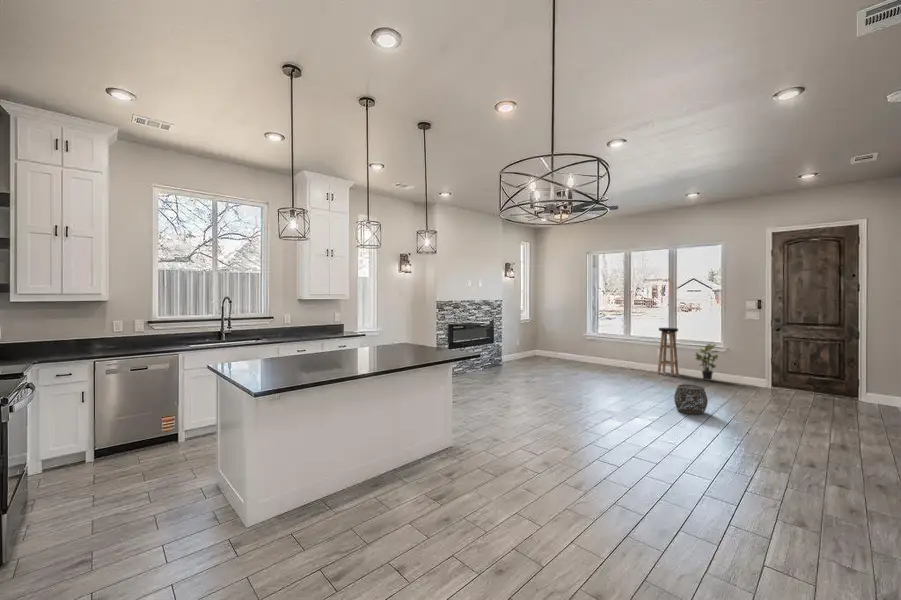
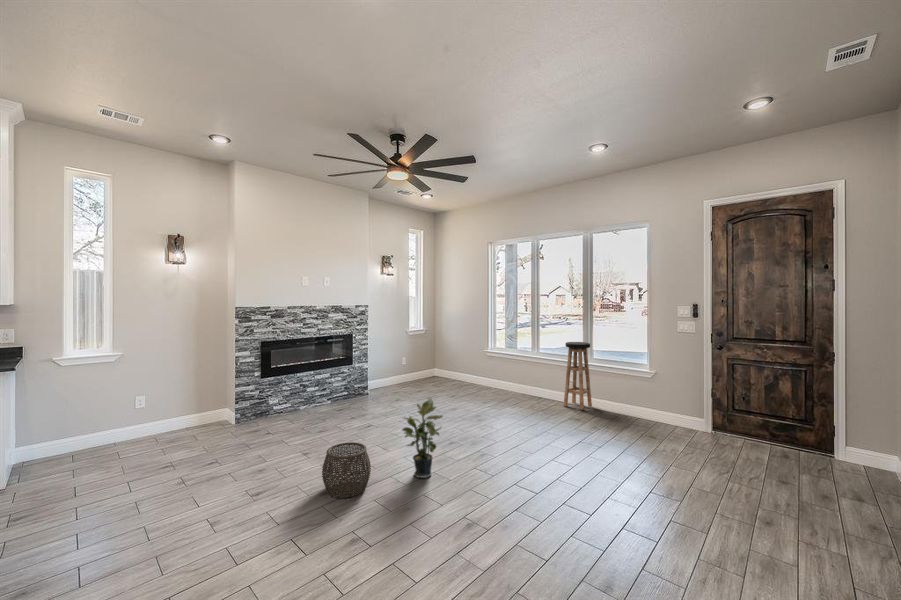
potted plant: present [695,344,718,381] -> present [402,399,443,478]
woven basket: present [674,384,708,414] -> present [322,442,371,498]

